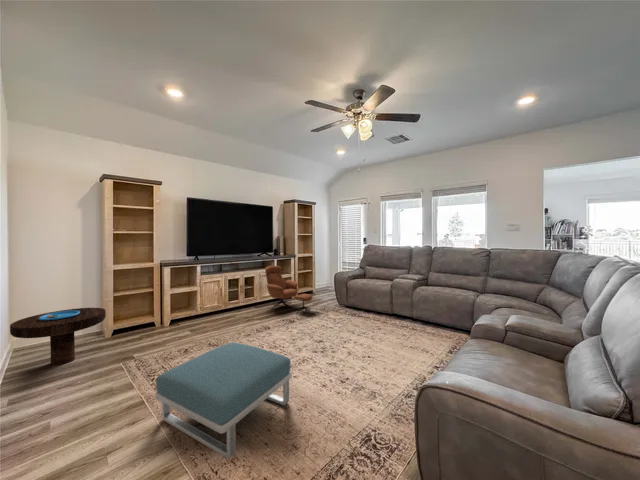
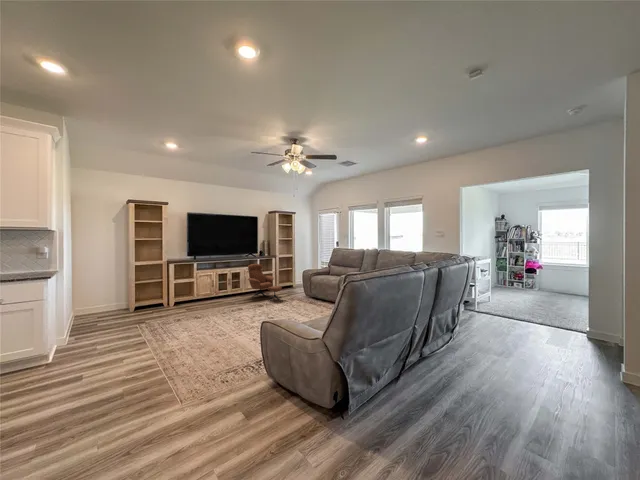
side table: present [10,308,106,365] -> none [74,290,129,324]
footstool: present [156,342,292,458] -> none [152,310,232,361]

